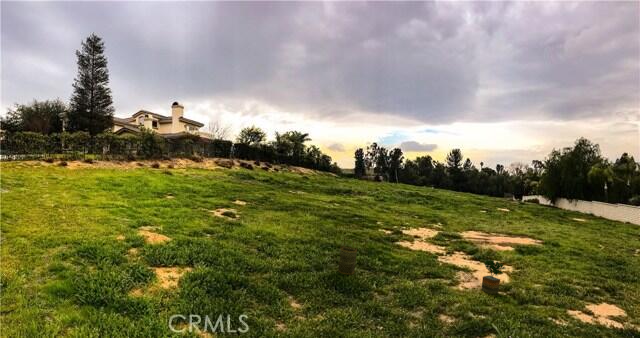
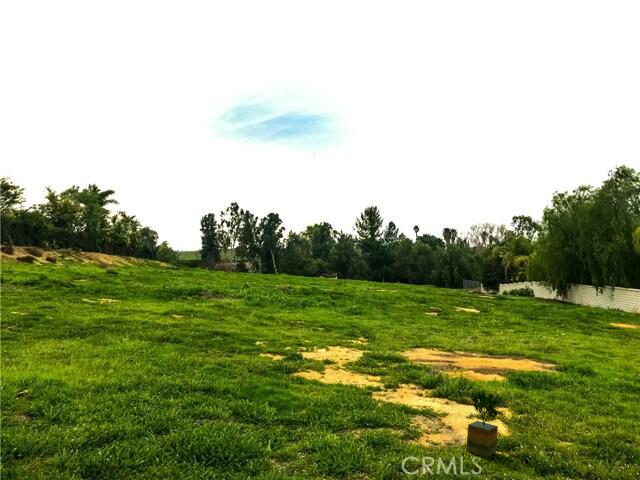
basket: present [338,246,357,274] -> none [185,375,226,456]

